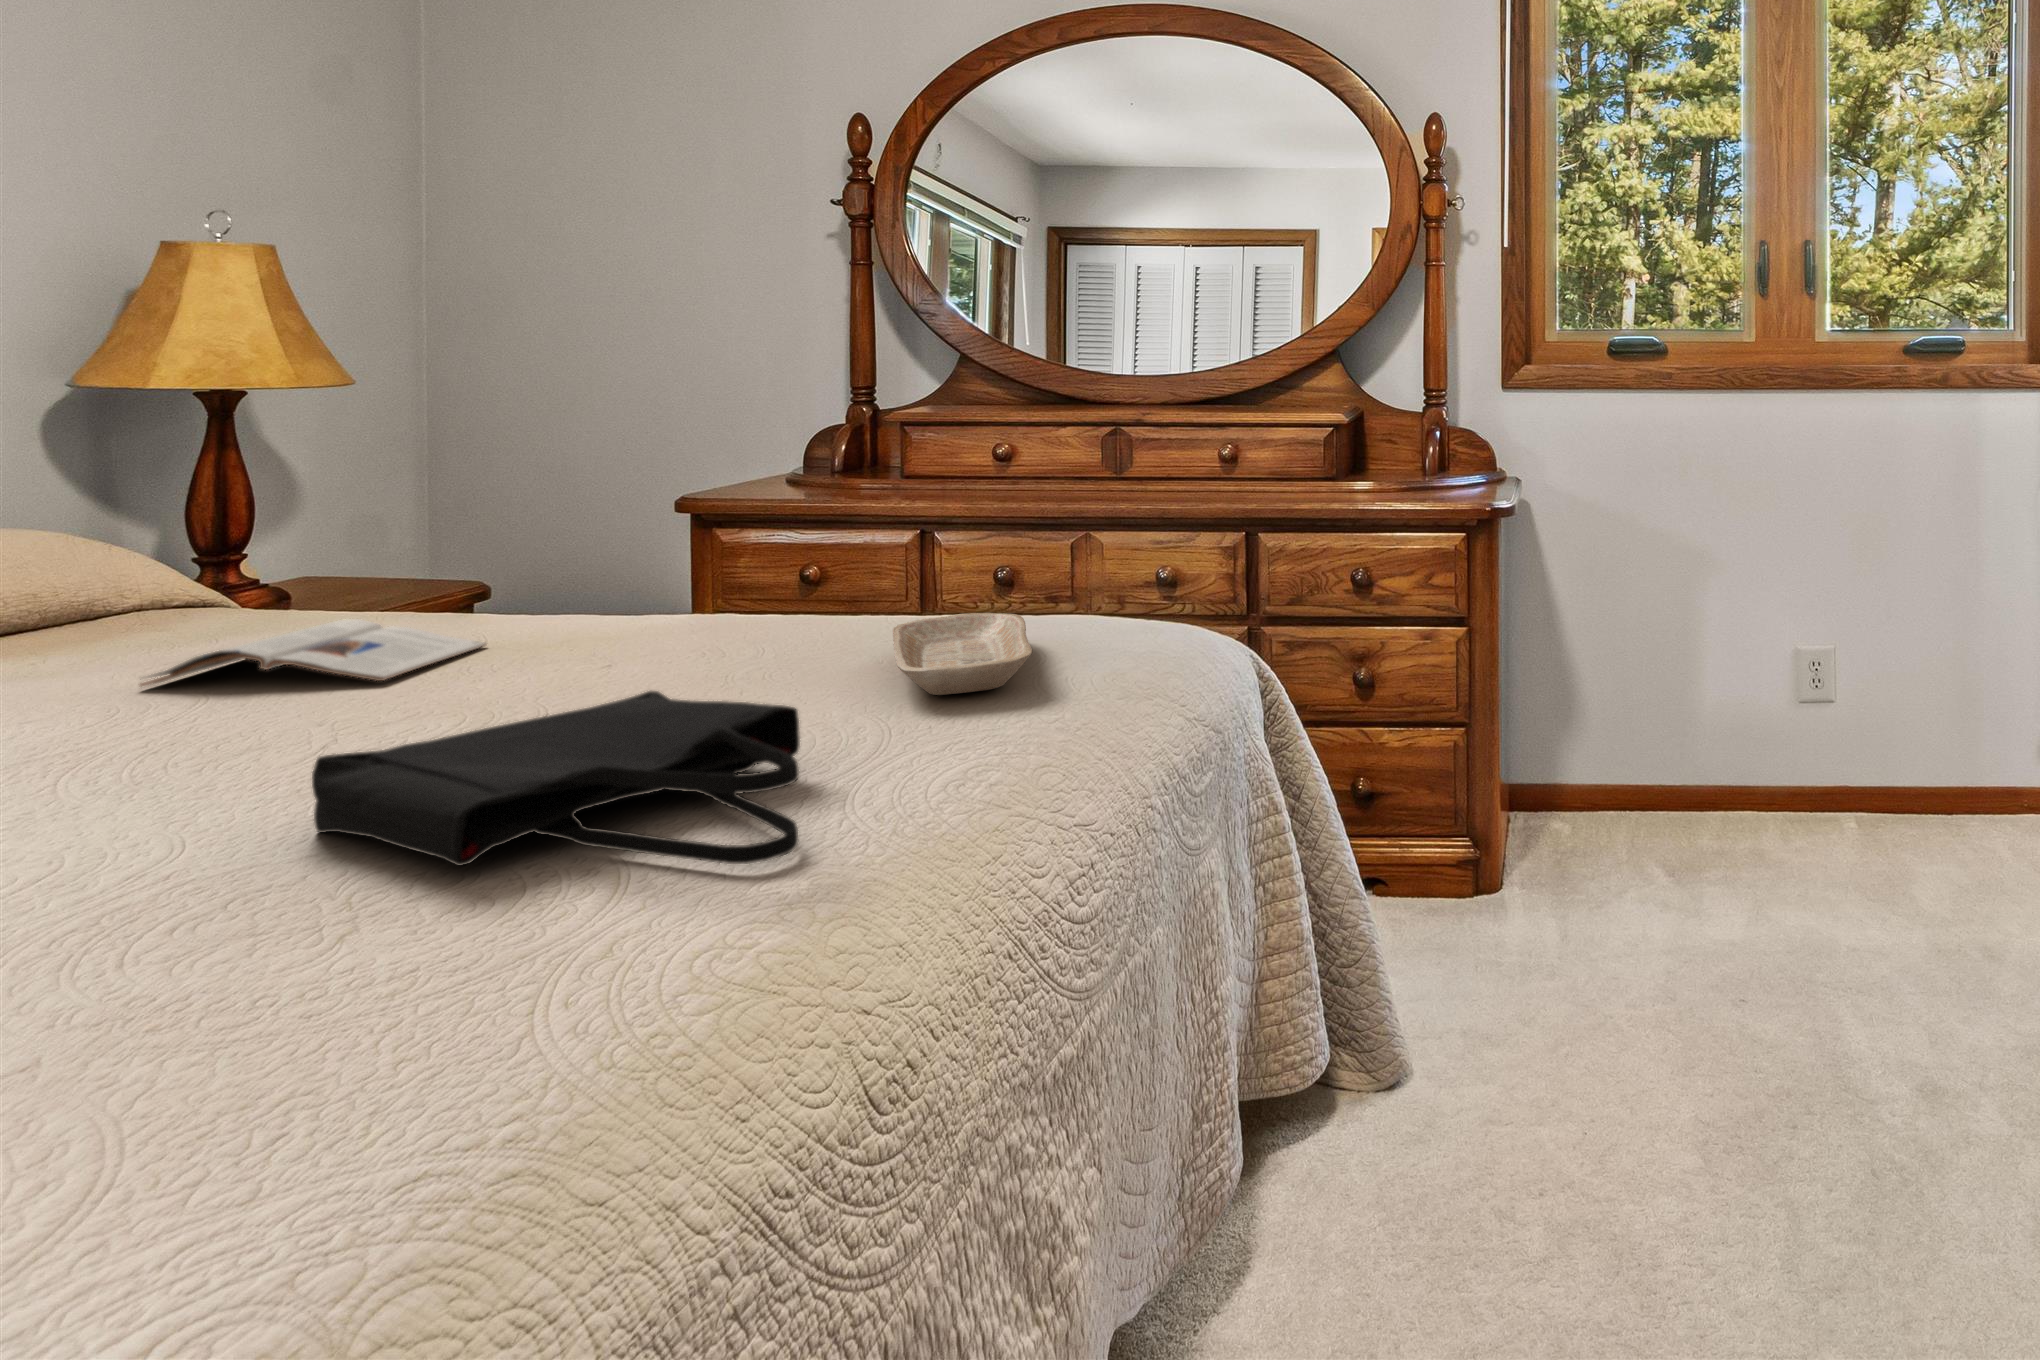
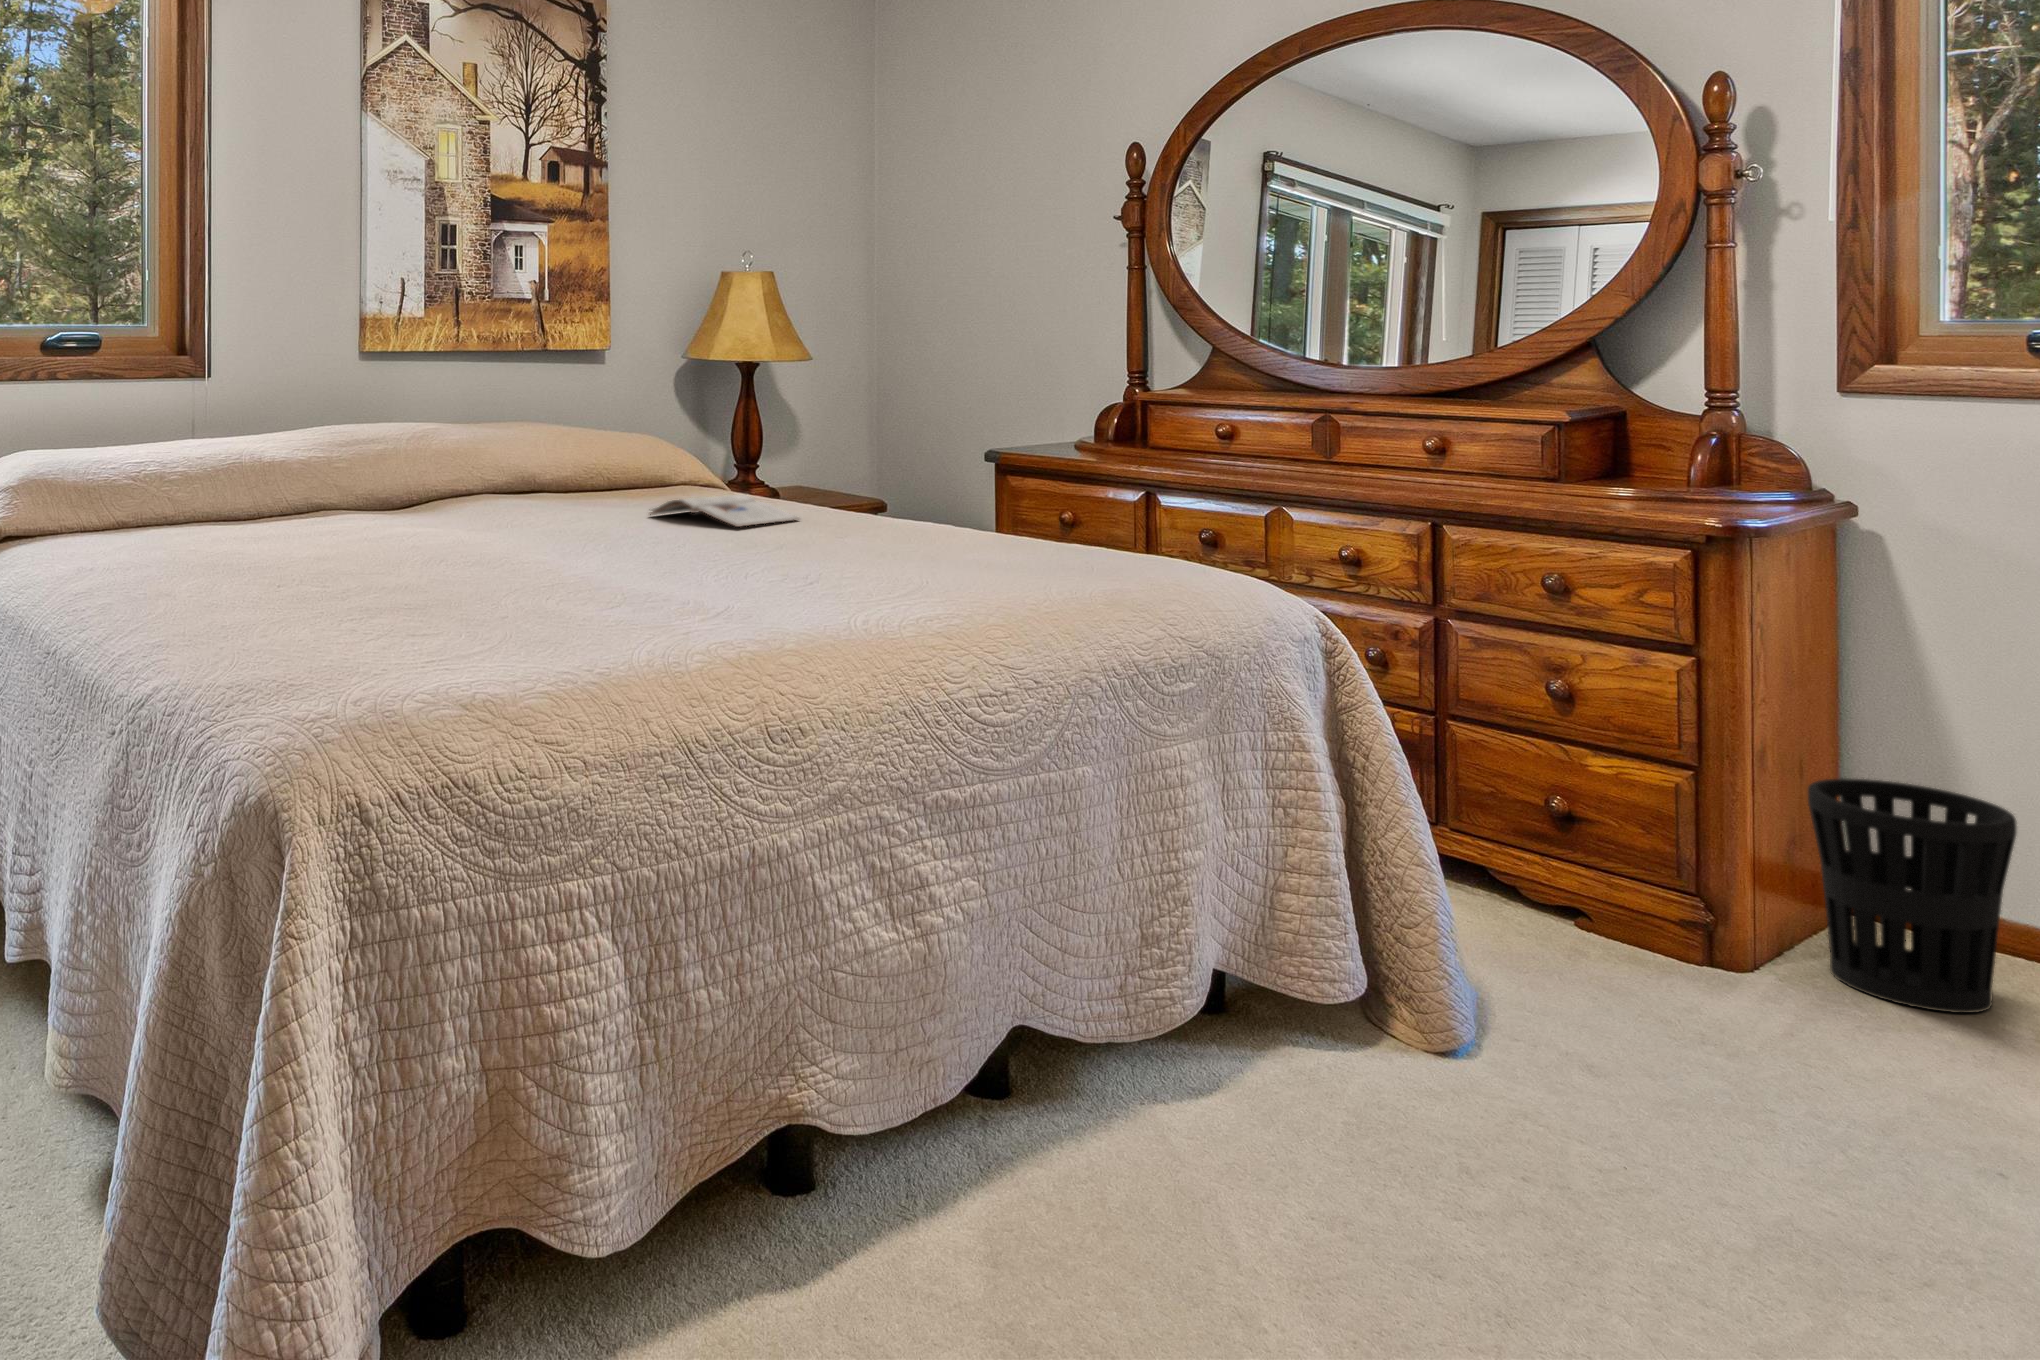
tray: present [893,613,1032,695] -> none [962,535,1090,580]
tote bag: present [312,691,800,866] -> none [648,539,862,621]
wastebasket: none [1528,698,1652,880] -> present [1808,778,2017,1013]

